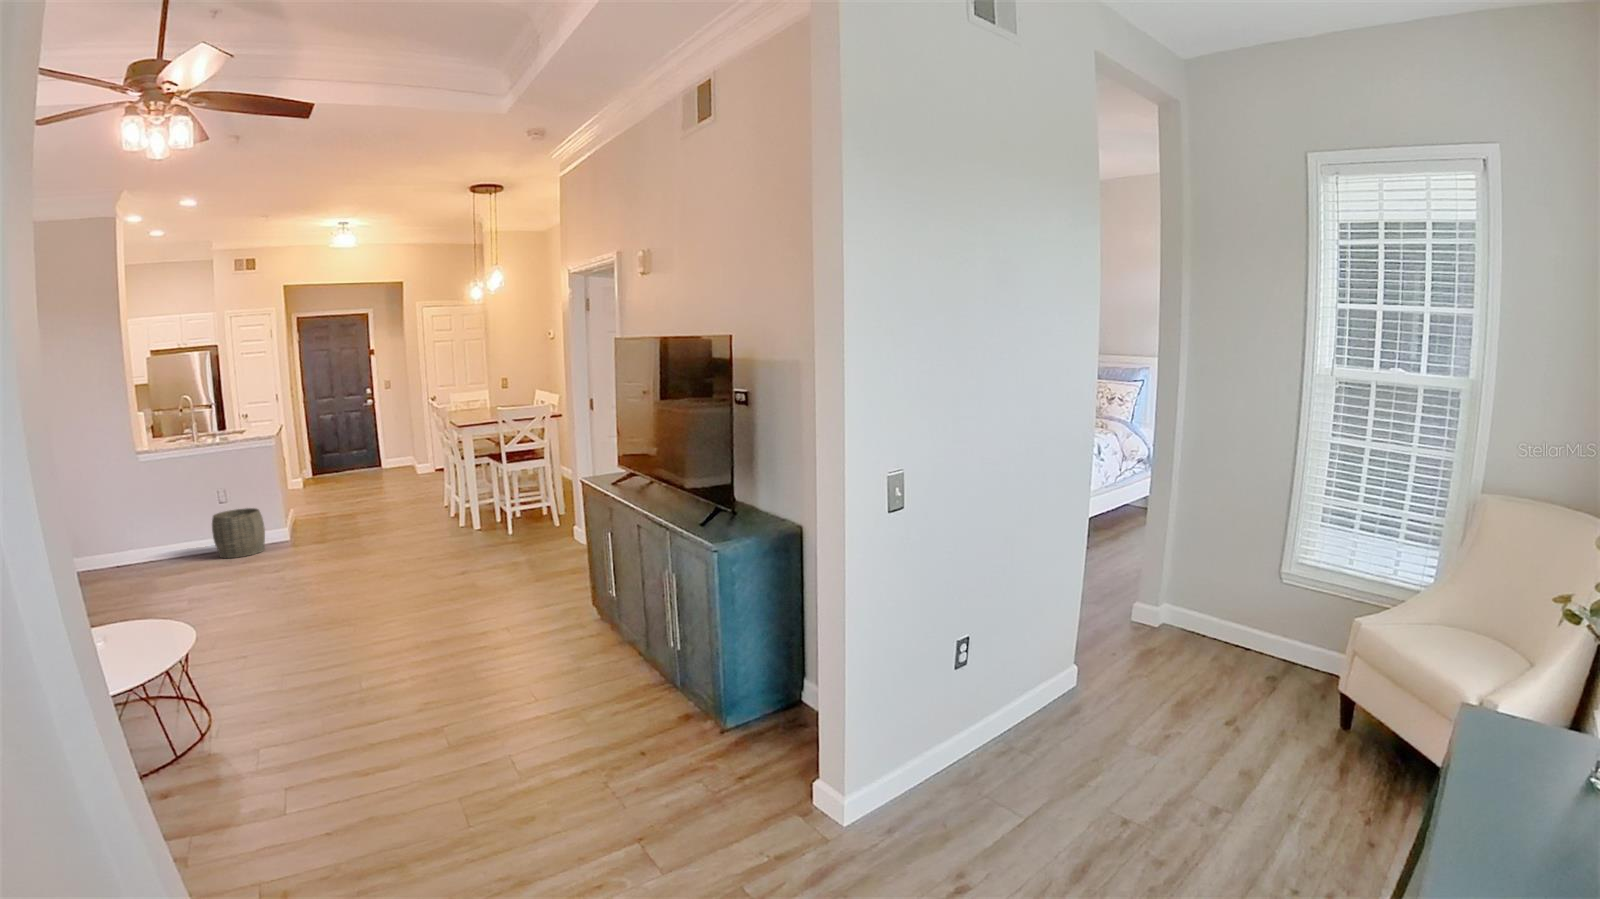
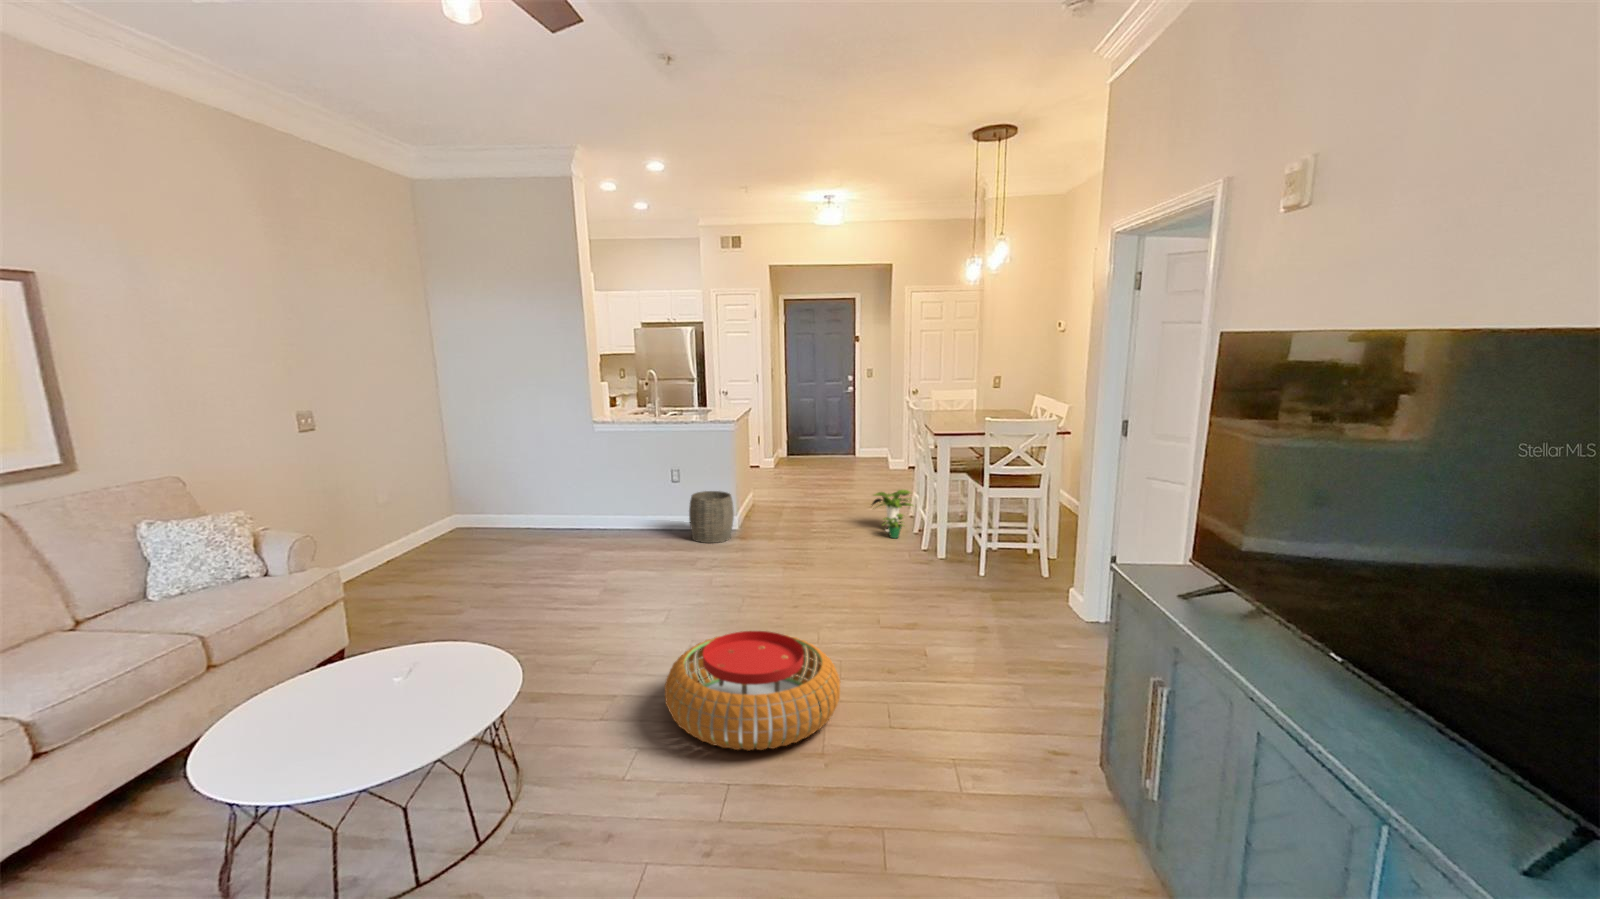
potted plant: none [406,481,449,522] -> present [872,490,913,538]
pouf: none [247,585,401,666] -> present [665,631,840,750]

